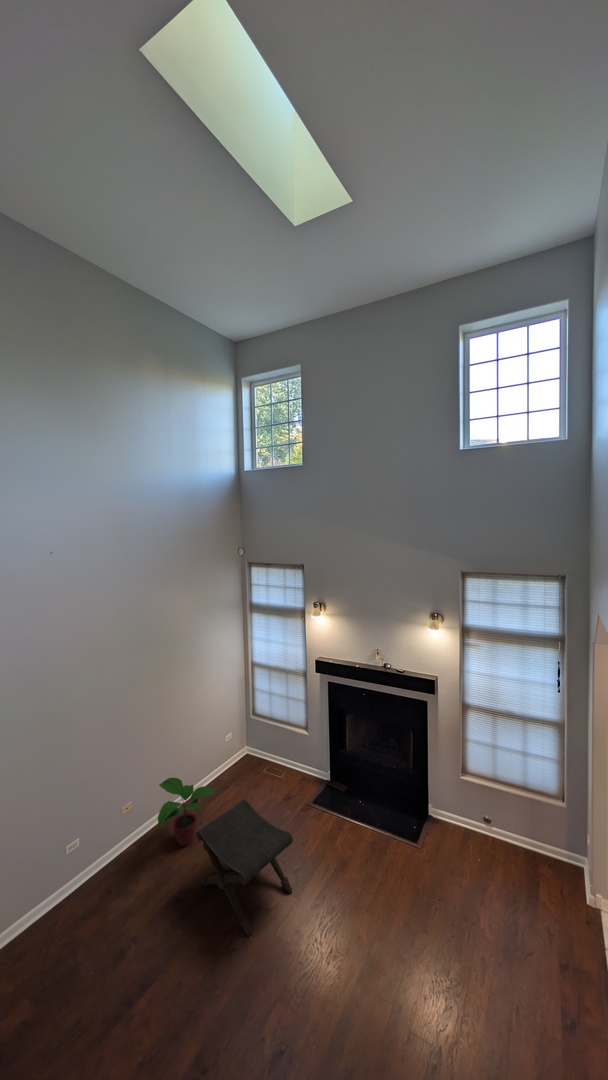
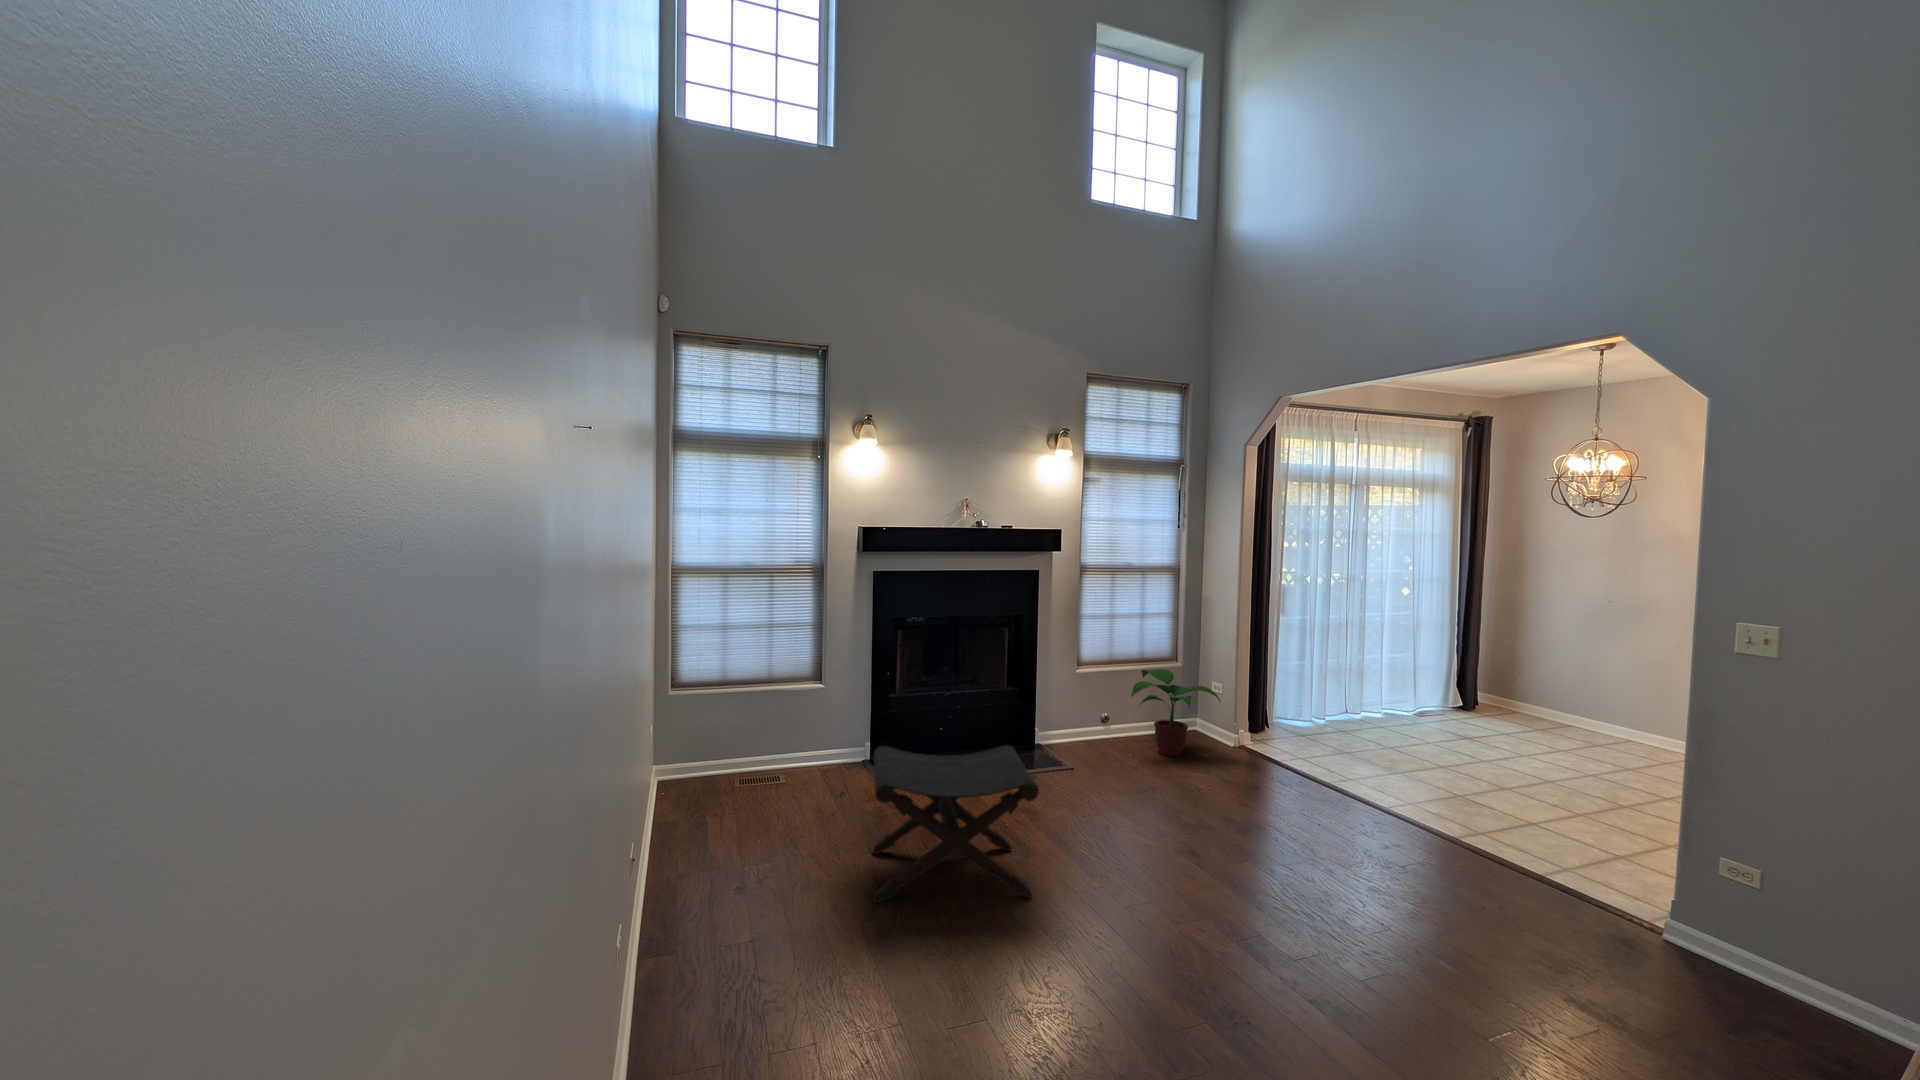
potted plant: present [158,778,216,846] -> present [1131,669,1220,756]

